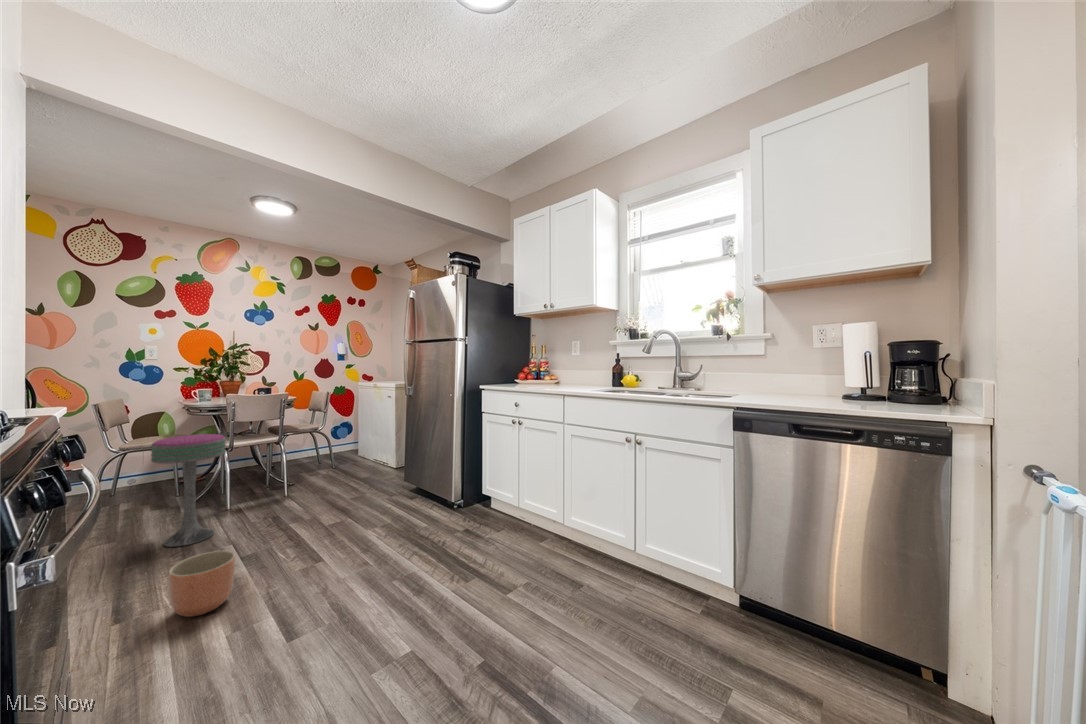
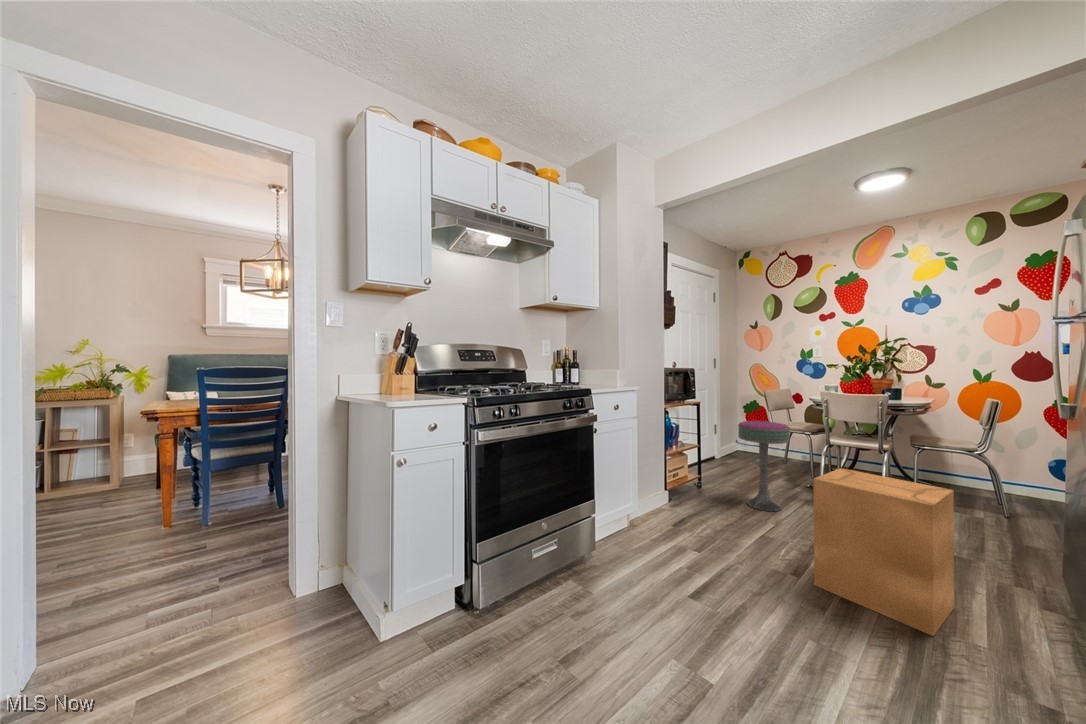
cardboard box: none [329,445,415,558] -> present [814,468,954,636]
planter: present [169,551,235,617] -> none [679,505,719,550]

